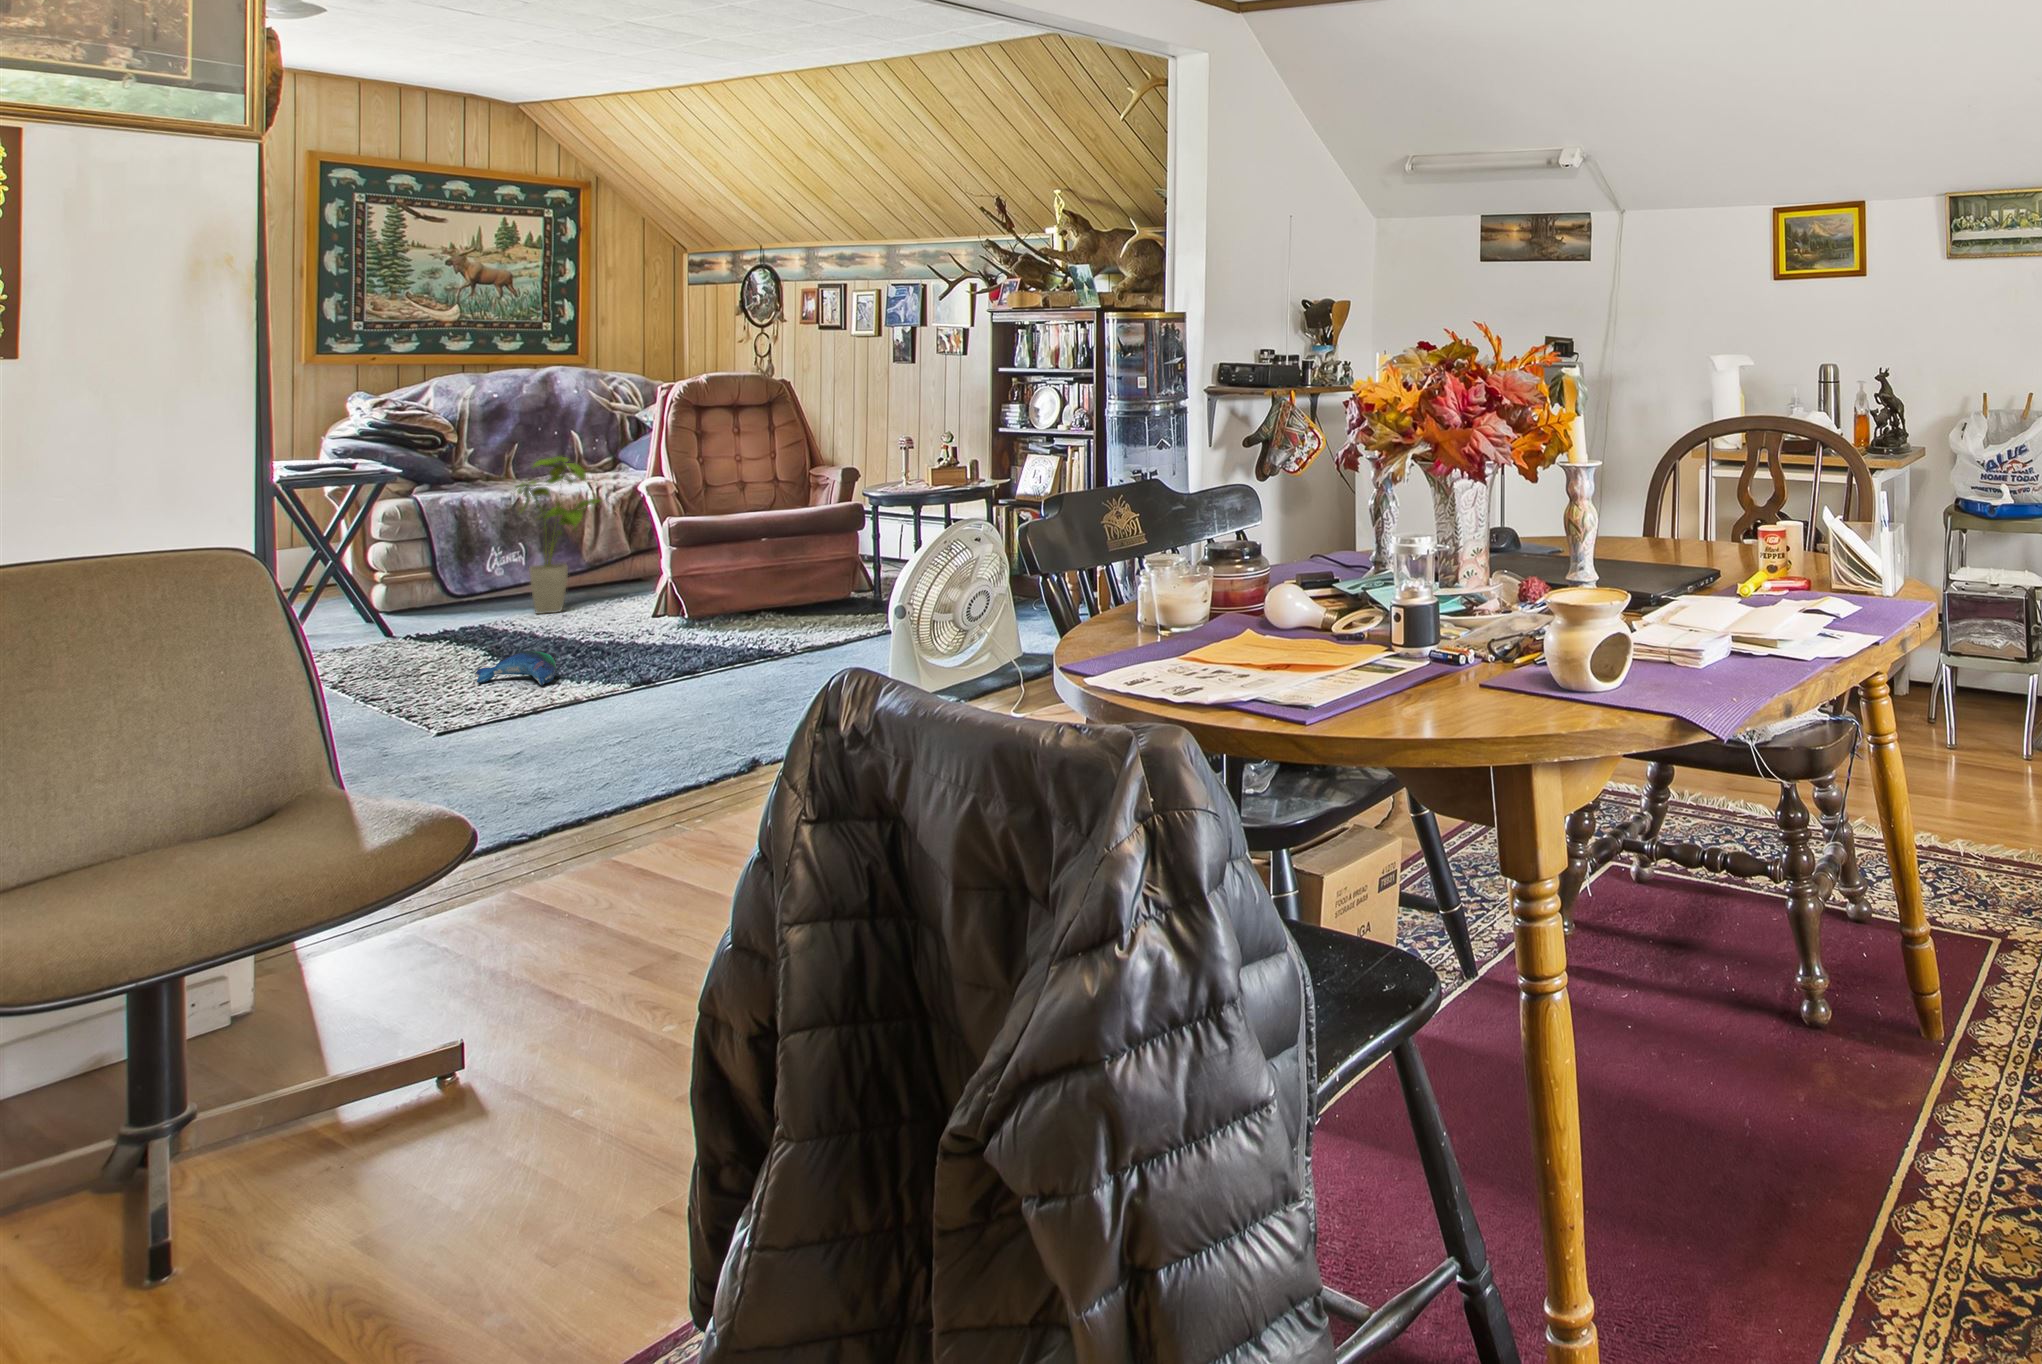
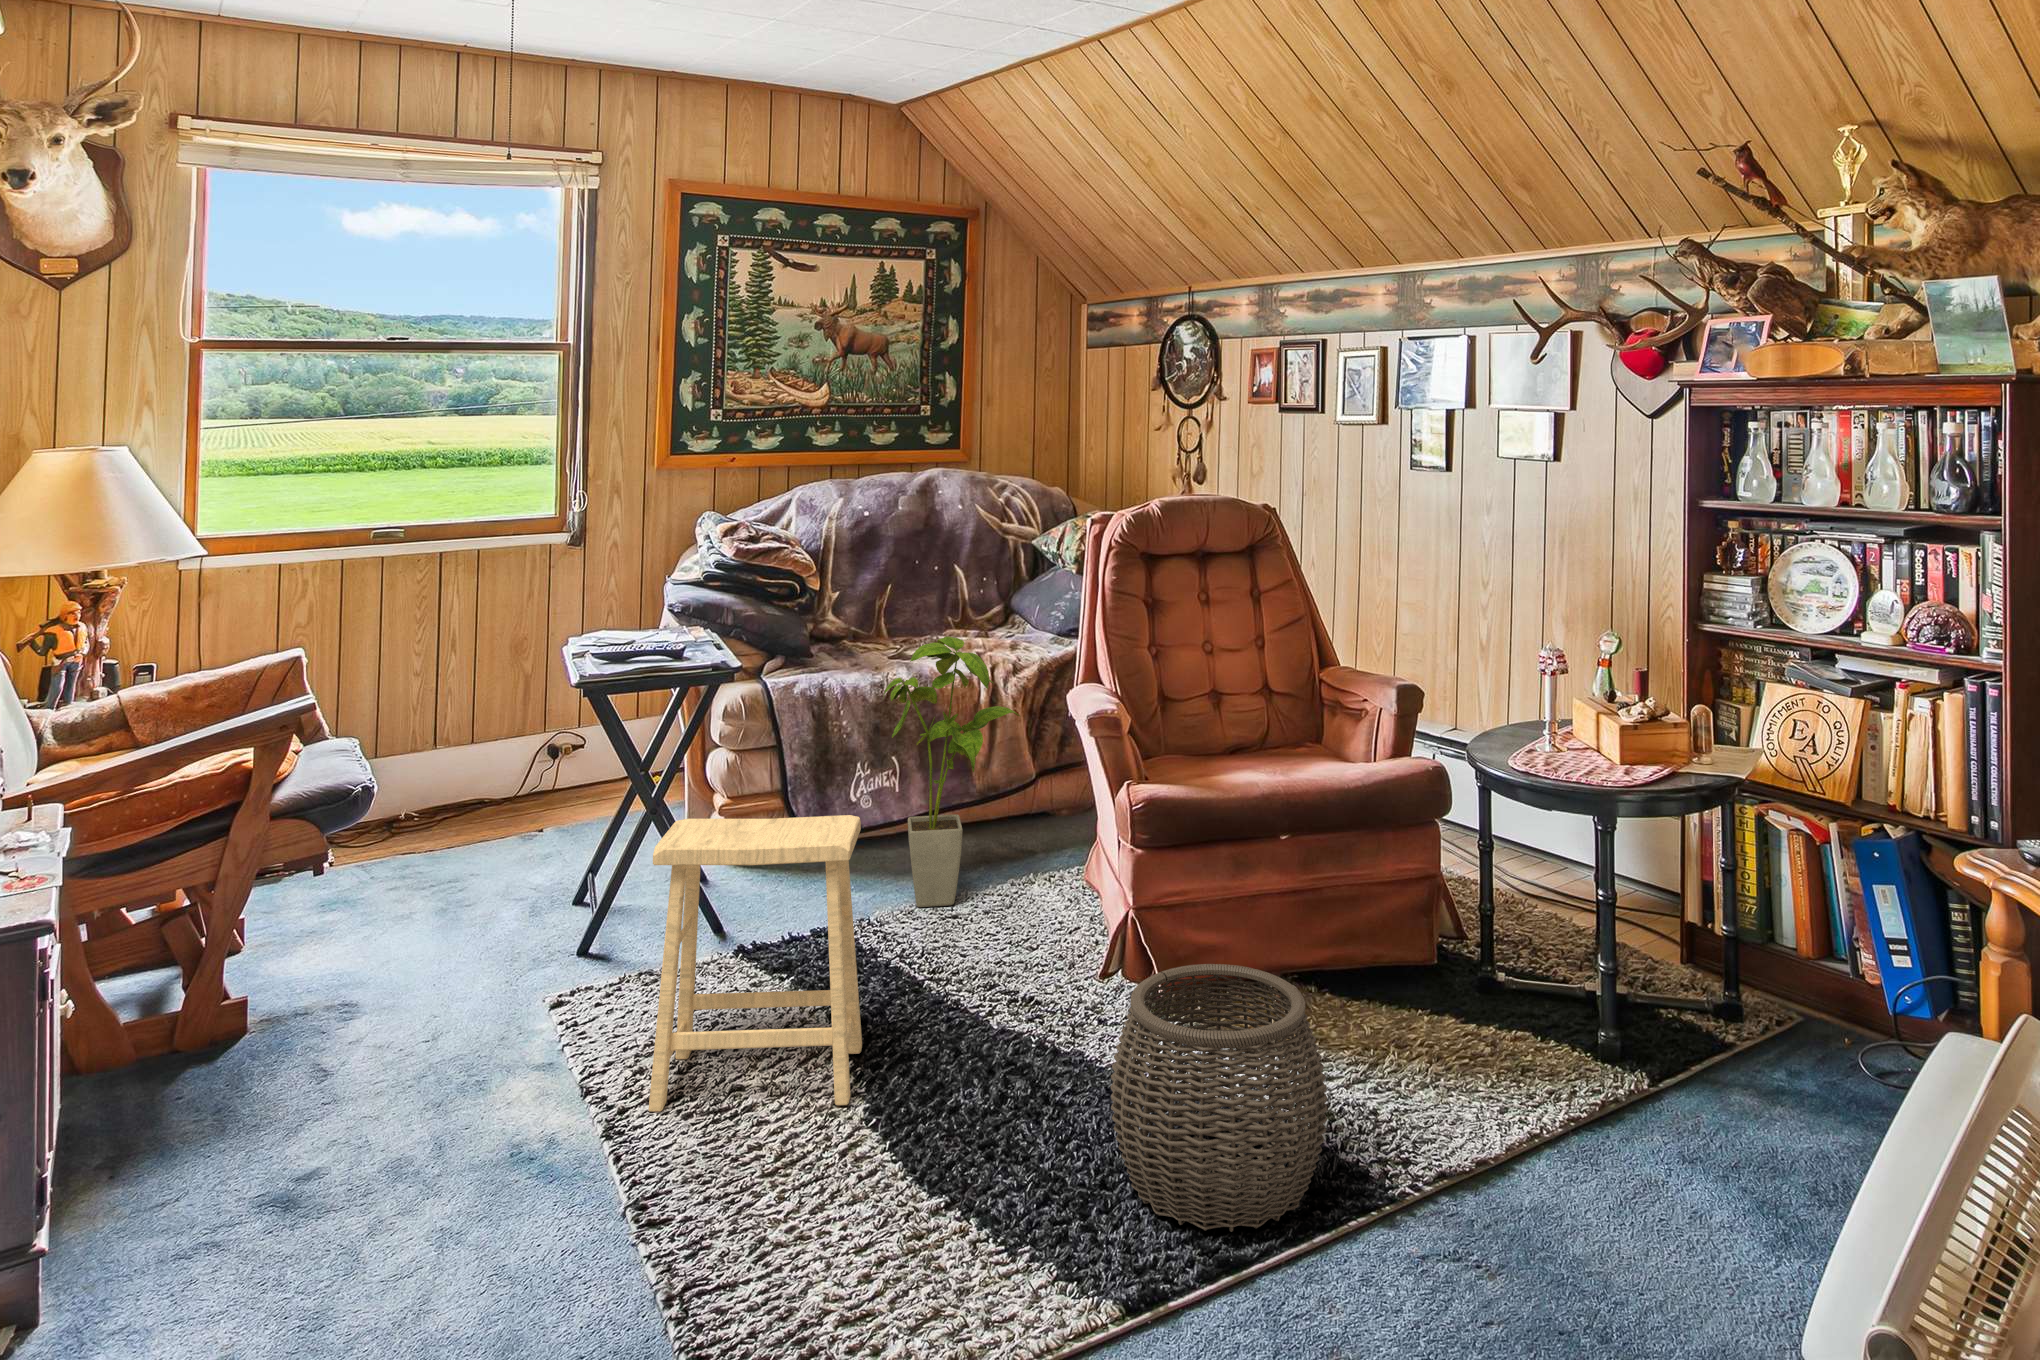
footstool: none [369,529,500,672] -> present [648,815,862,1112]
woven basket: none [638,572,750,666] -> present [1110,964,1328,1232]
plush toy: present [476,651,556,685] -> none [812,1163,960,1294]

